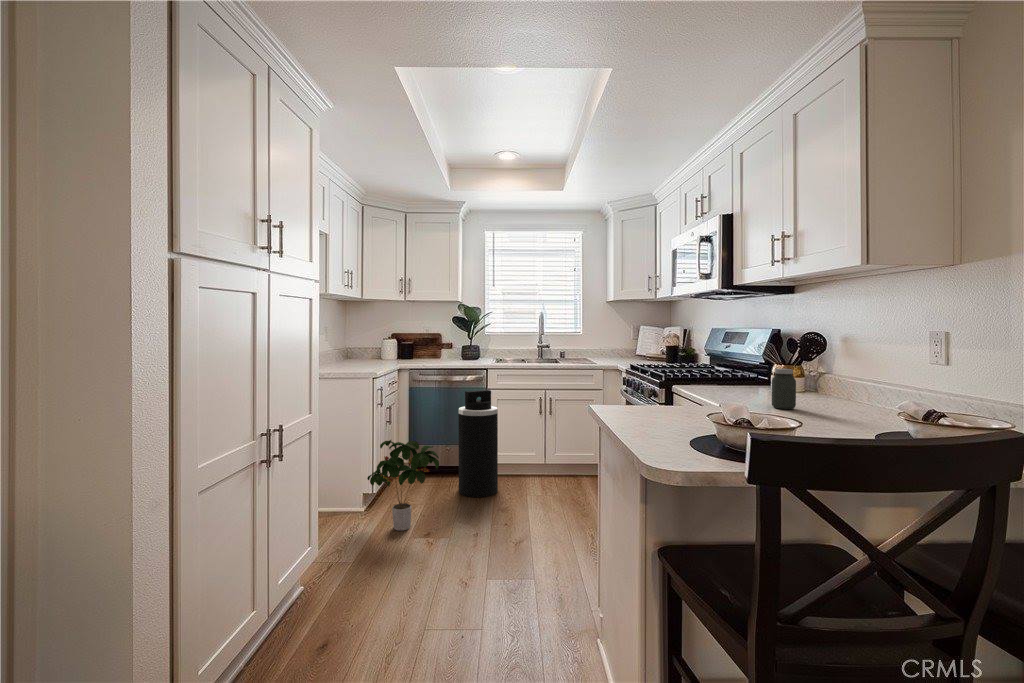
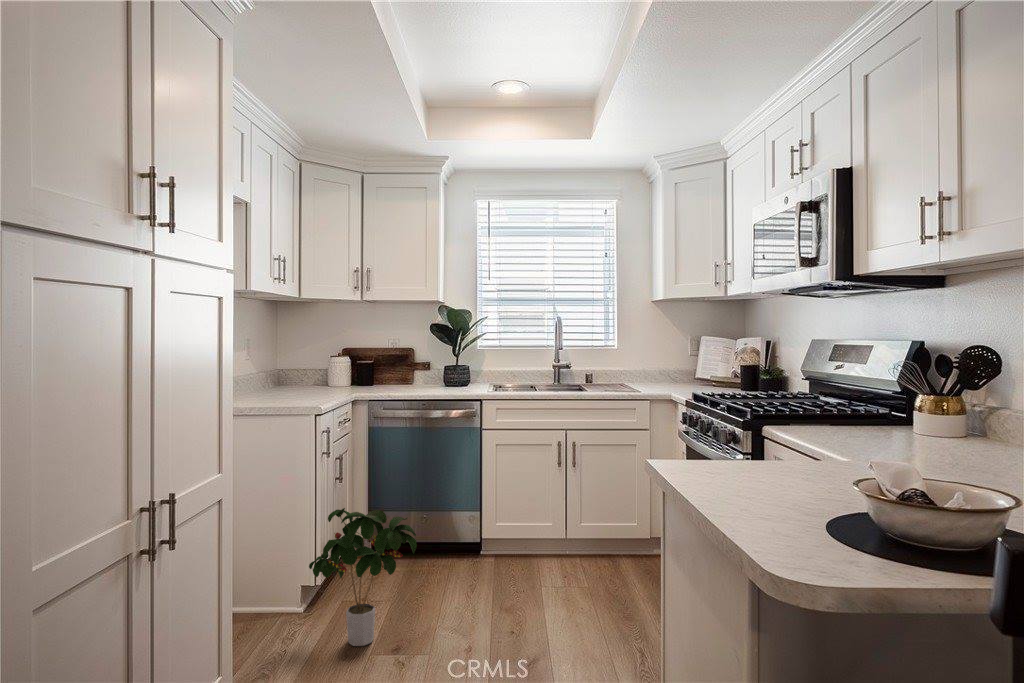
jar: present [772,369,796,409] -> none [941,403,981,467]
trash can: present [458,390,498,497] -> none [443,430,500,589]

